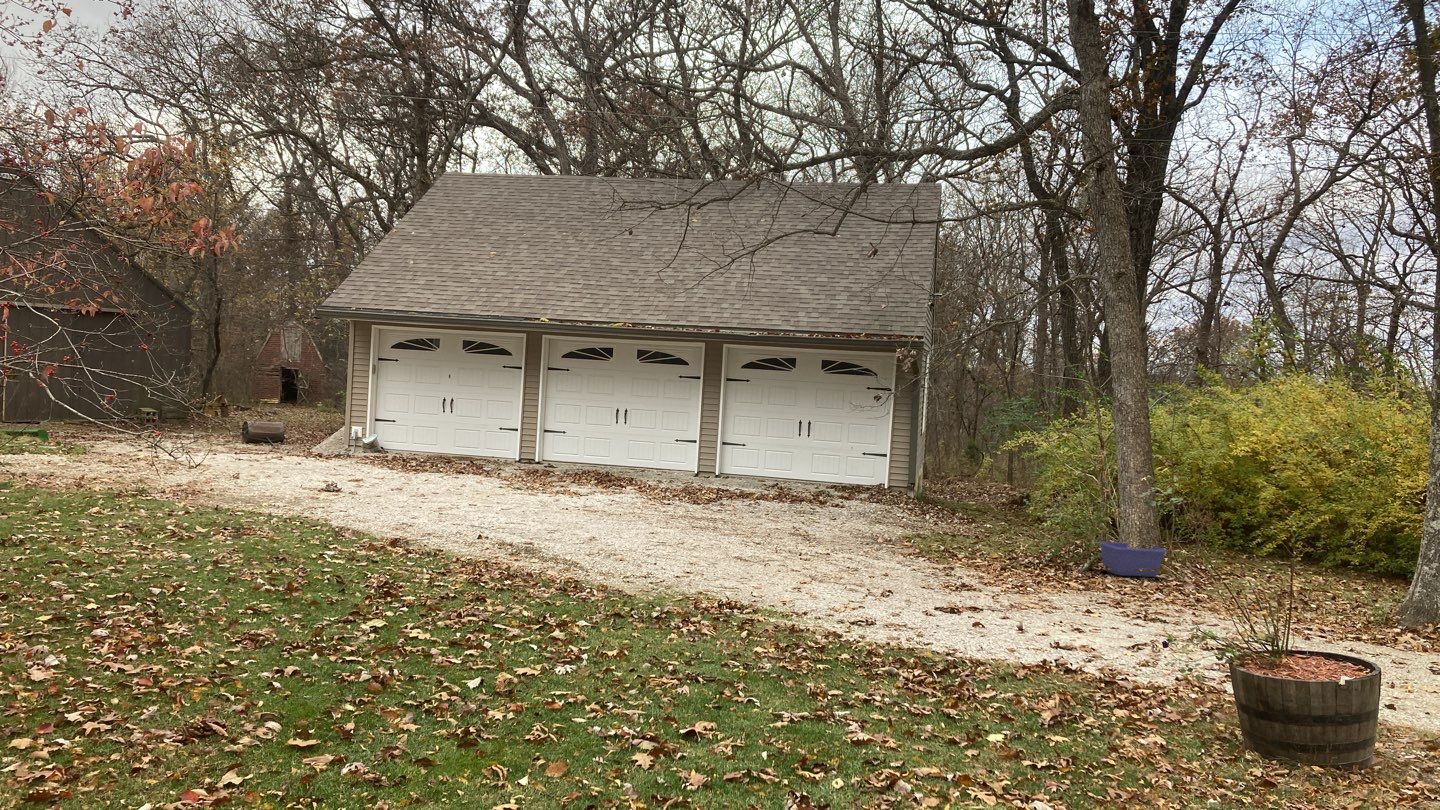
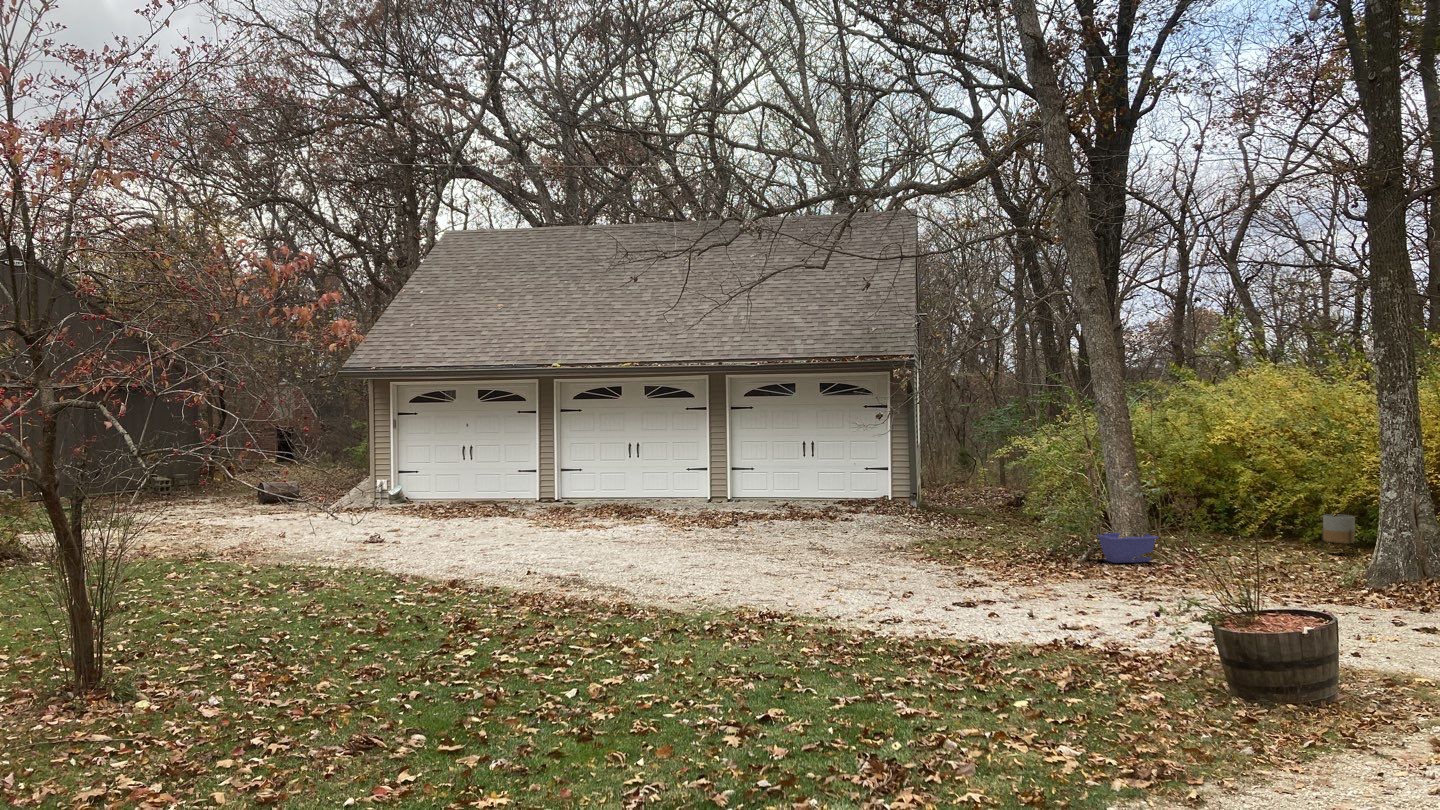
planter: none [1344,540,1384,588] -> present [1322,514,1355,544]

